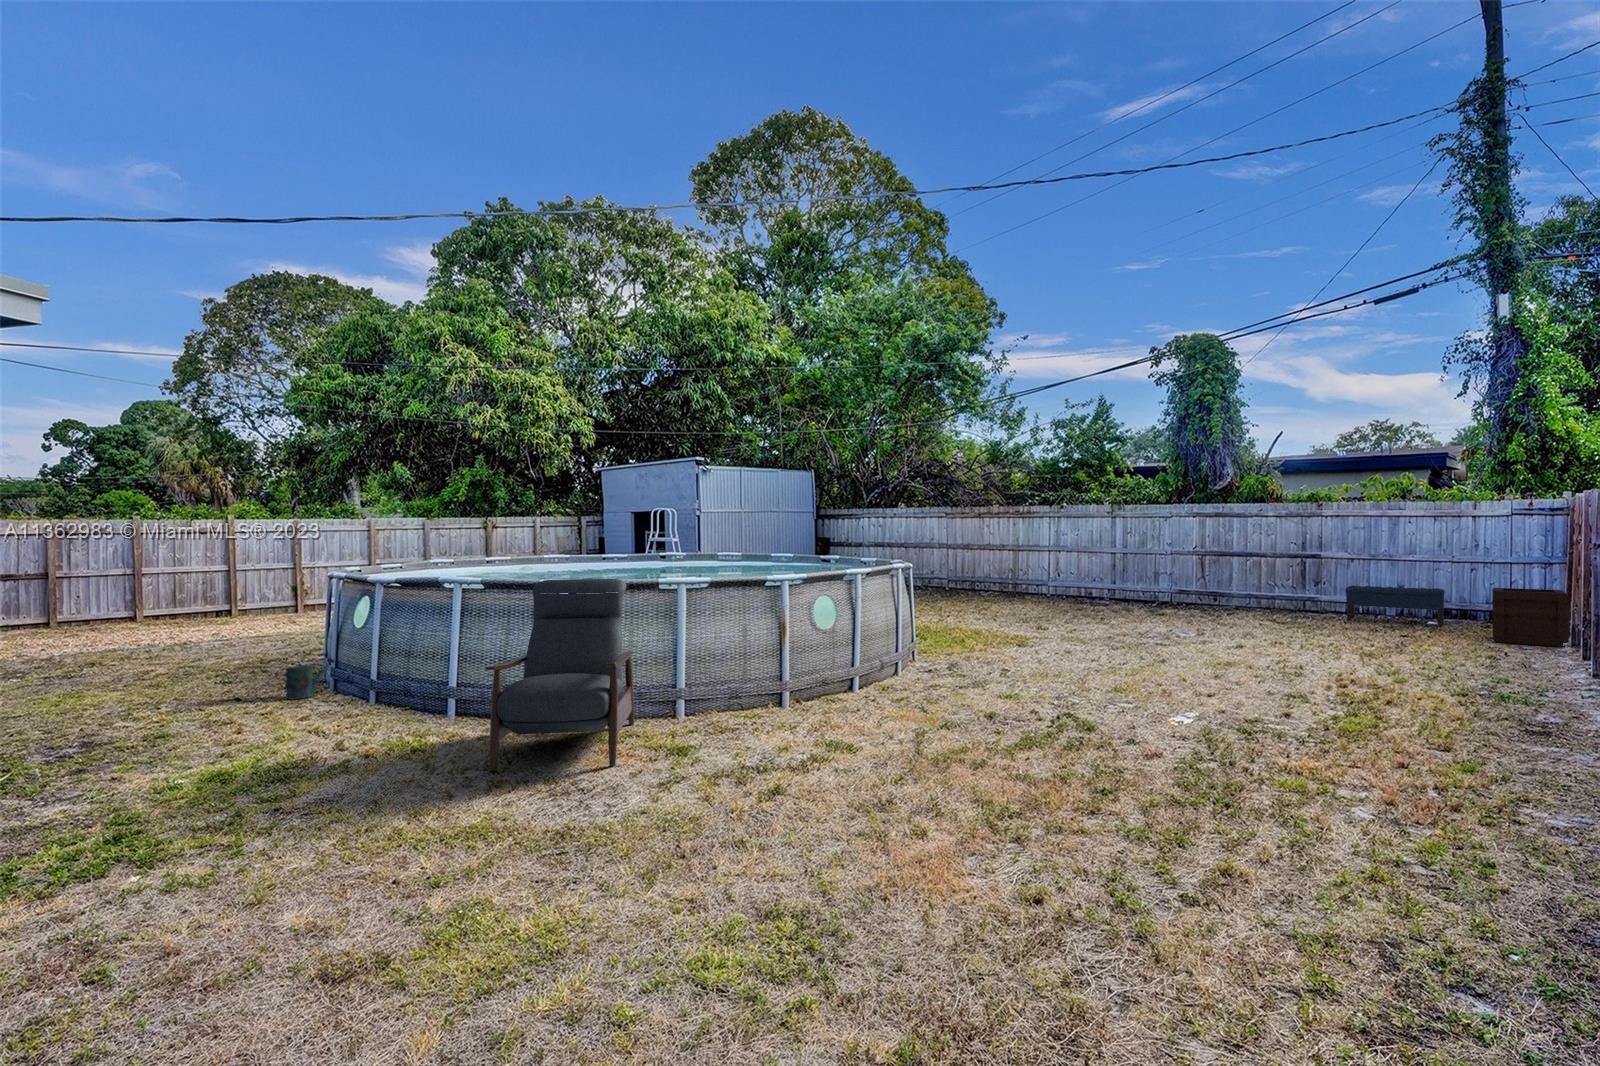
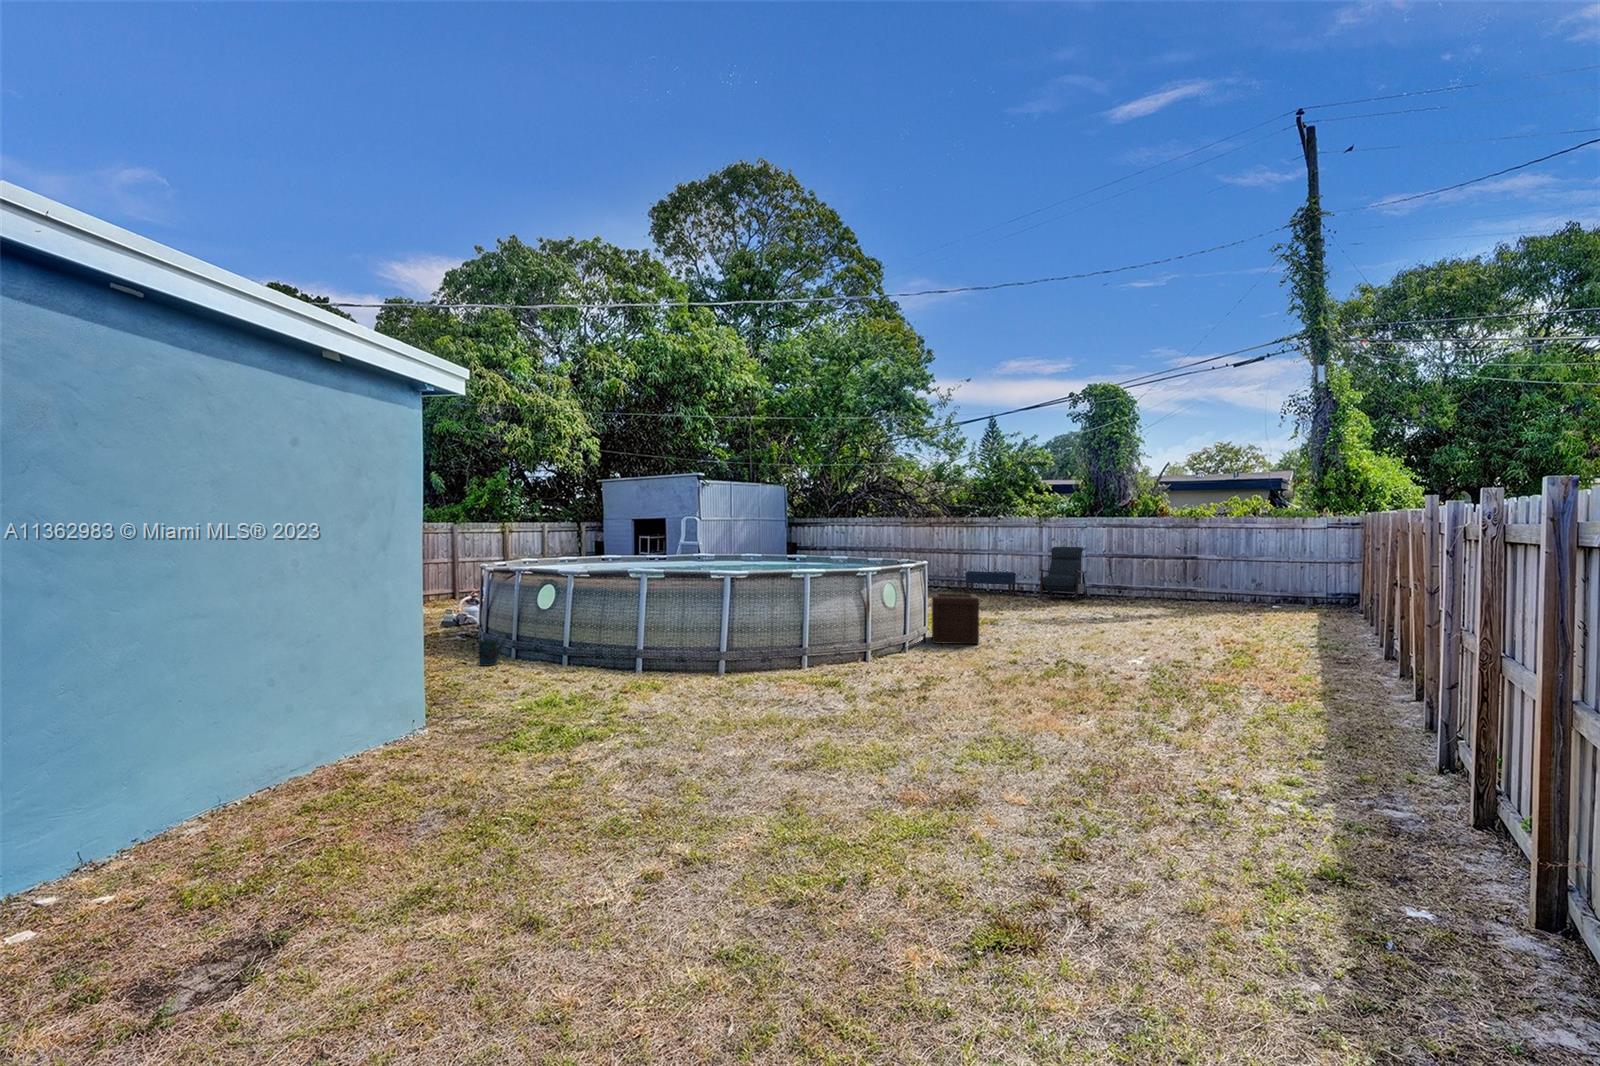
chair: present [485,579,634,771] -> present [1039,547,1086,601]
bench: present [1345,586,1445,627] -> present [965,571,1016,595]
wooden crate: present [1492,588,1569,648] -> present [932,594,979,644]

